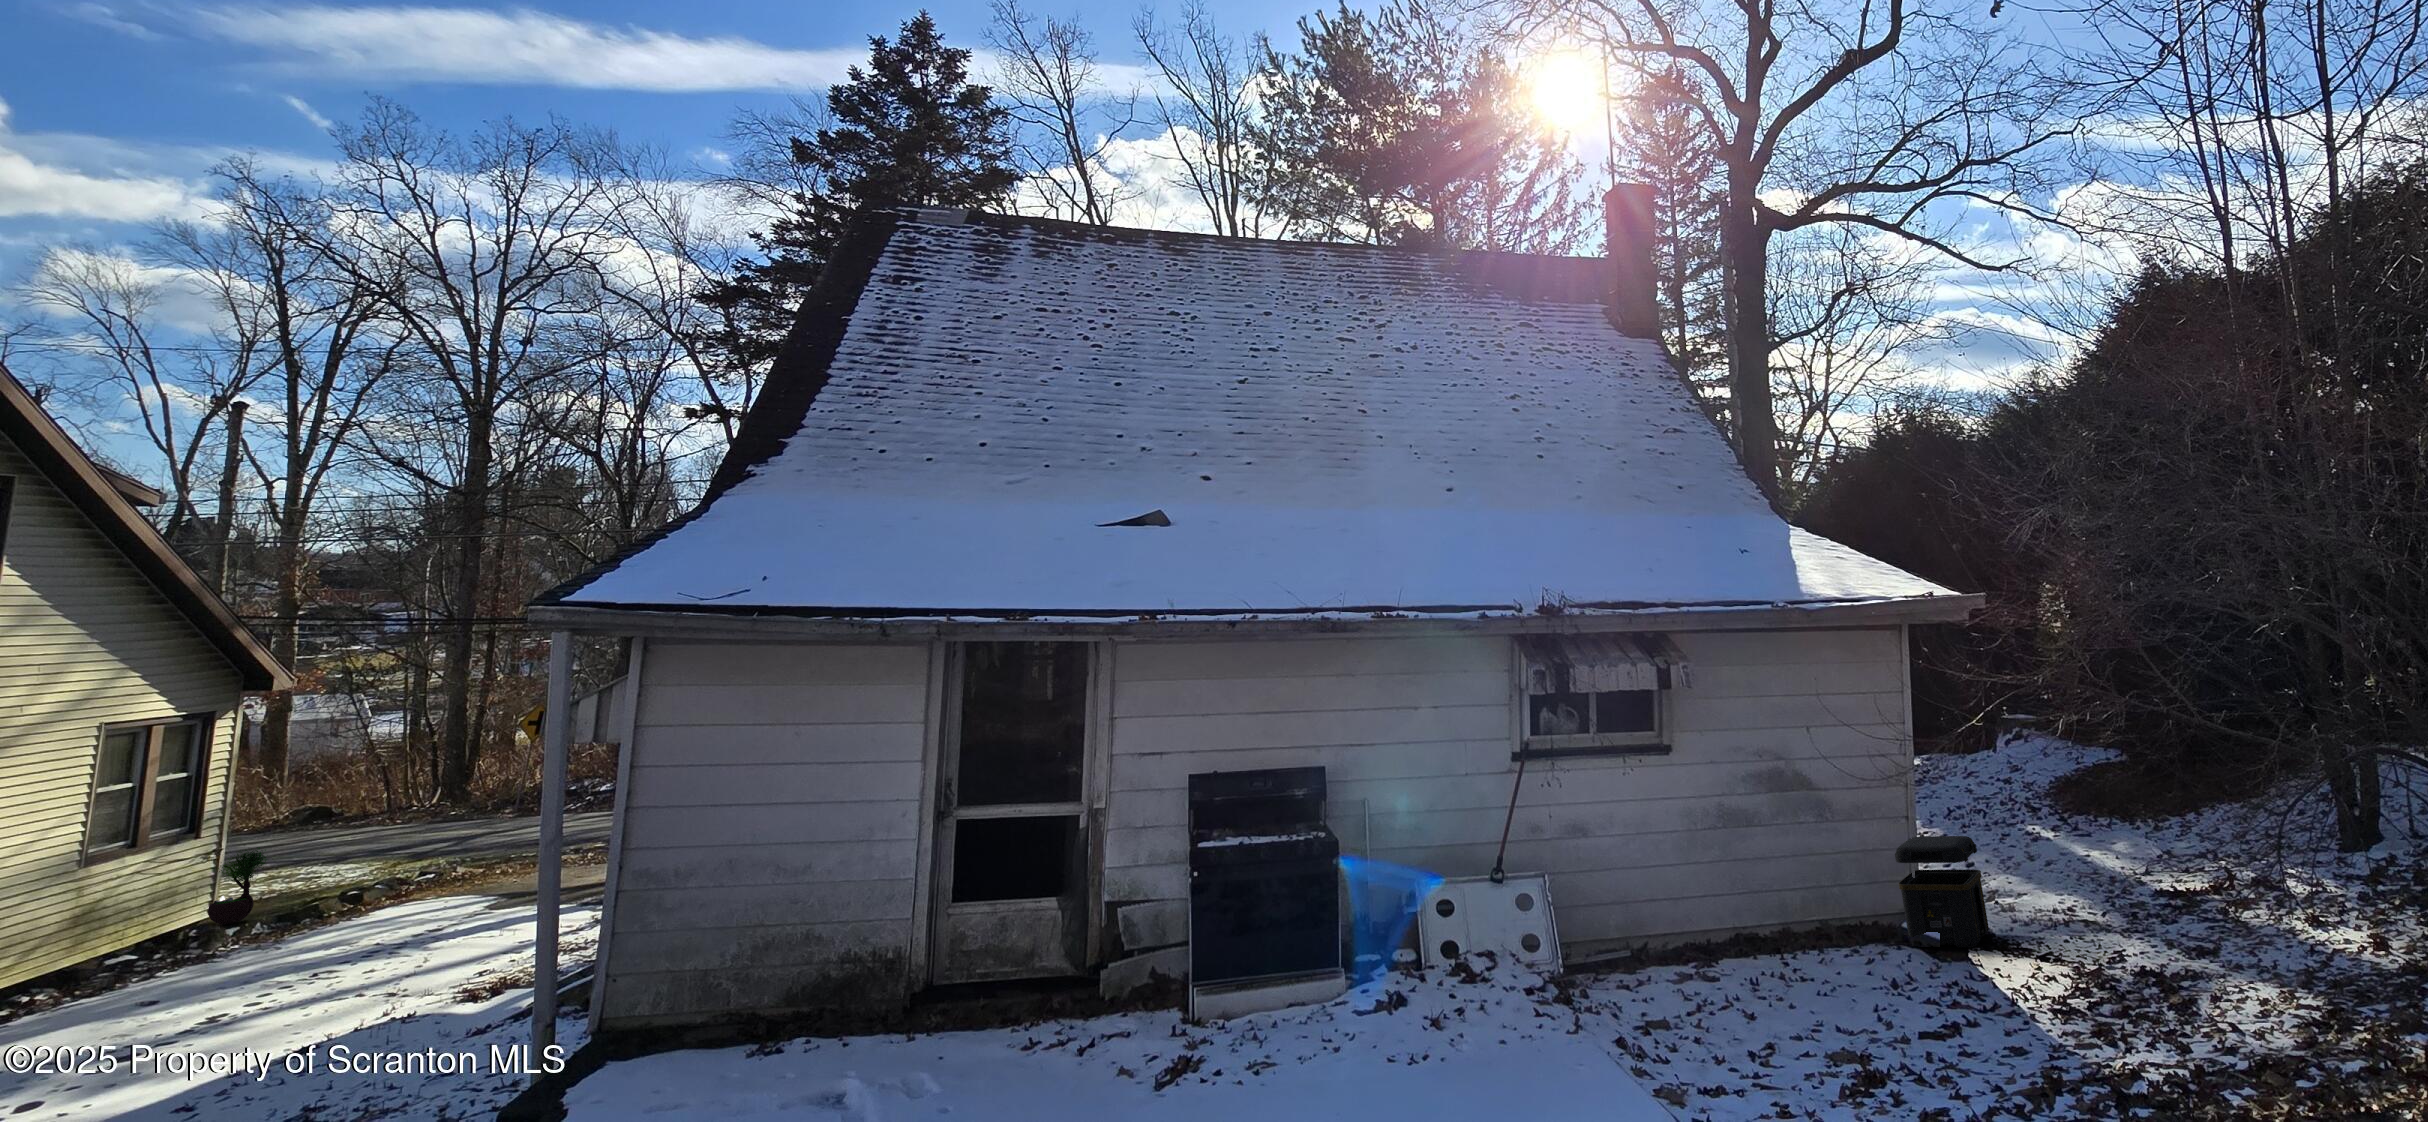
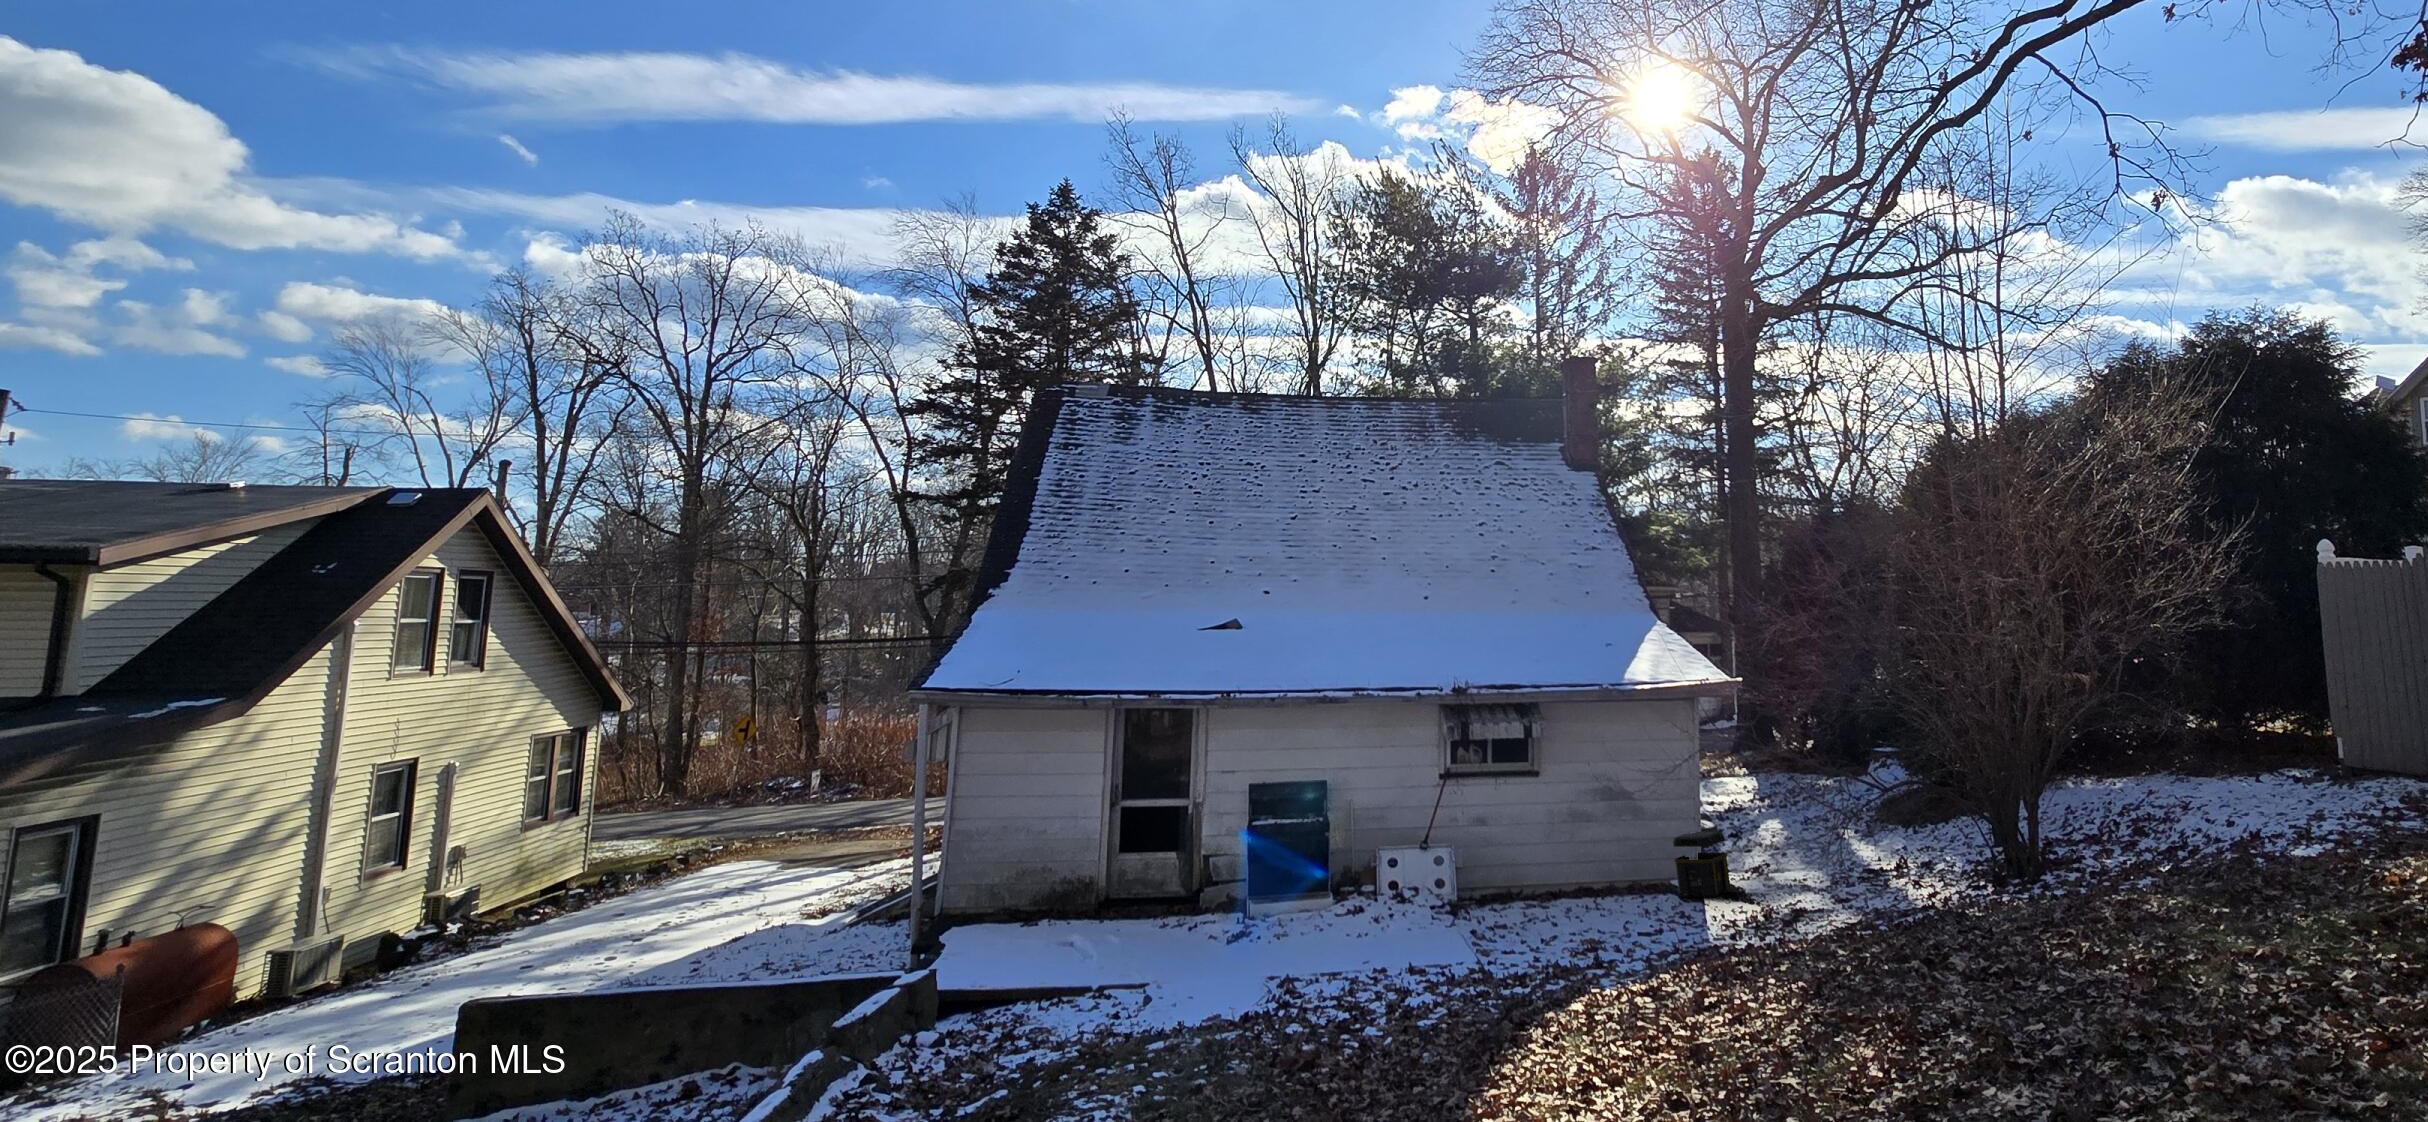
potted tree: present [208,847,267,925] -> none [585,820,621,874]

